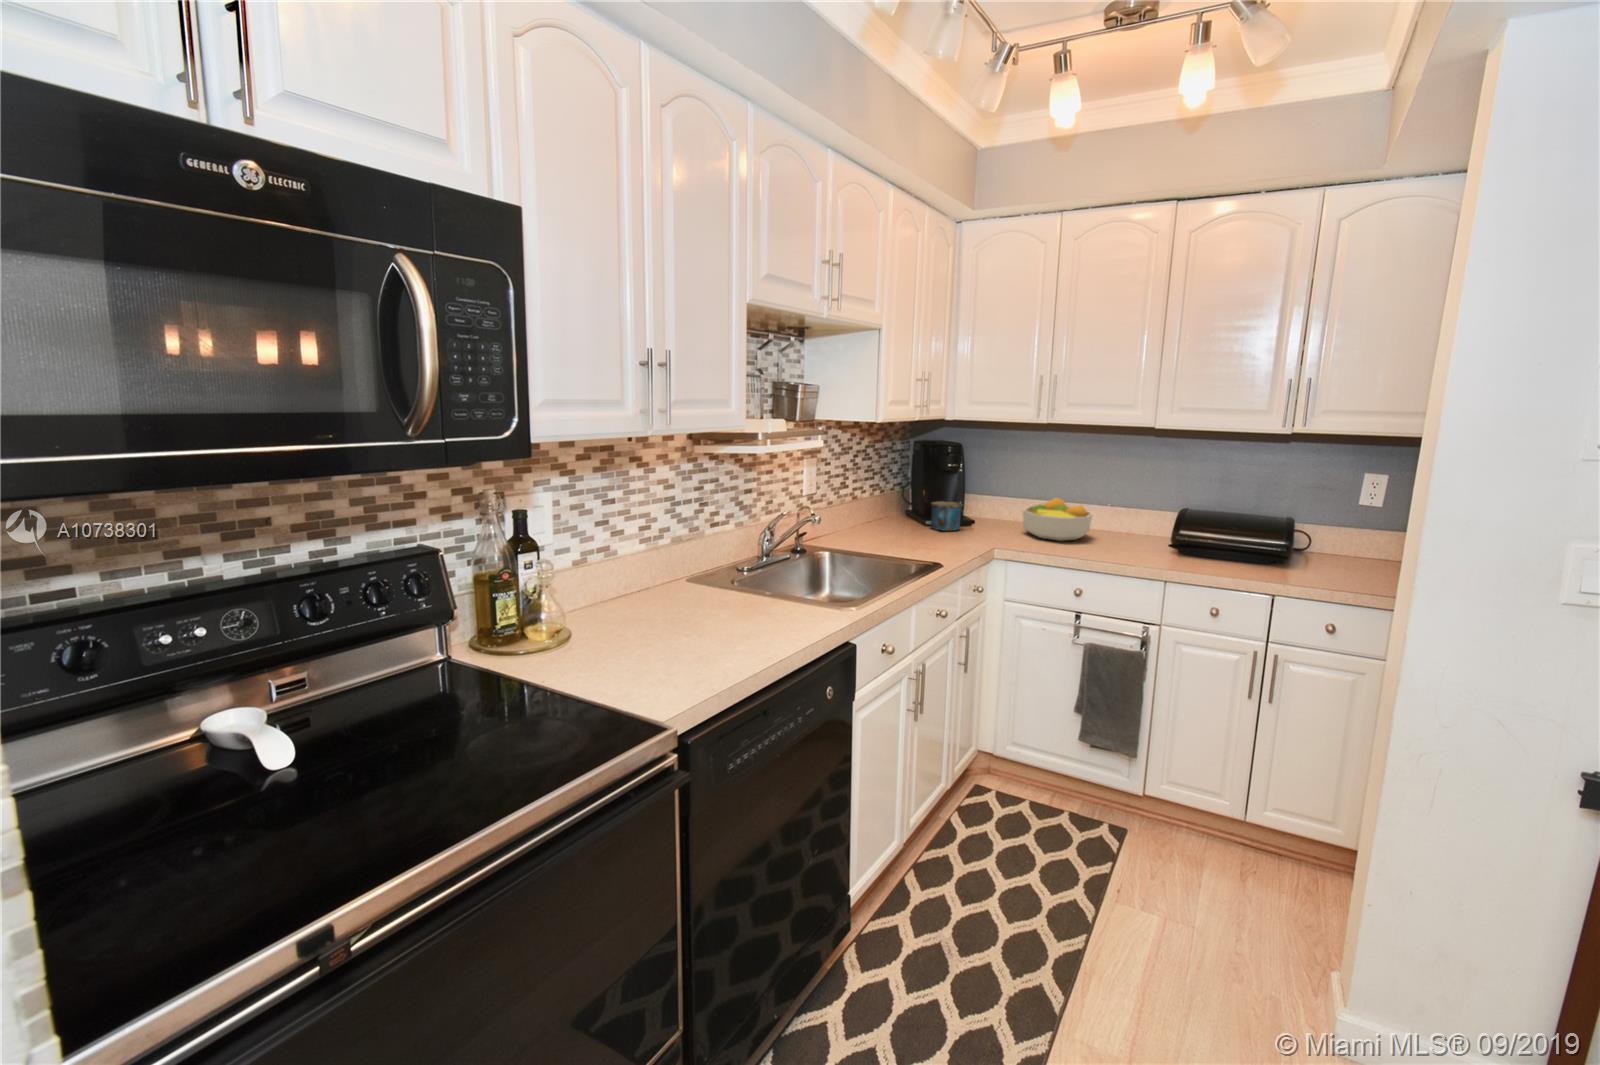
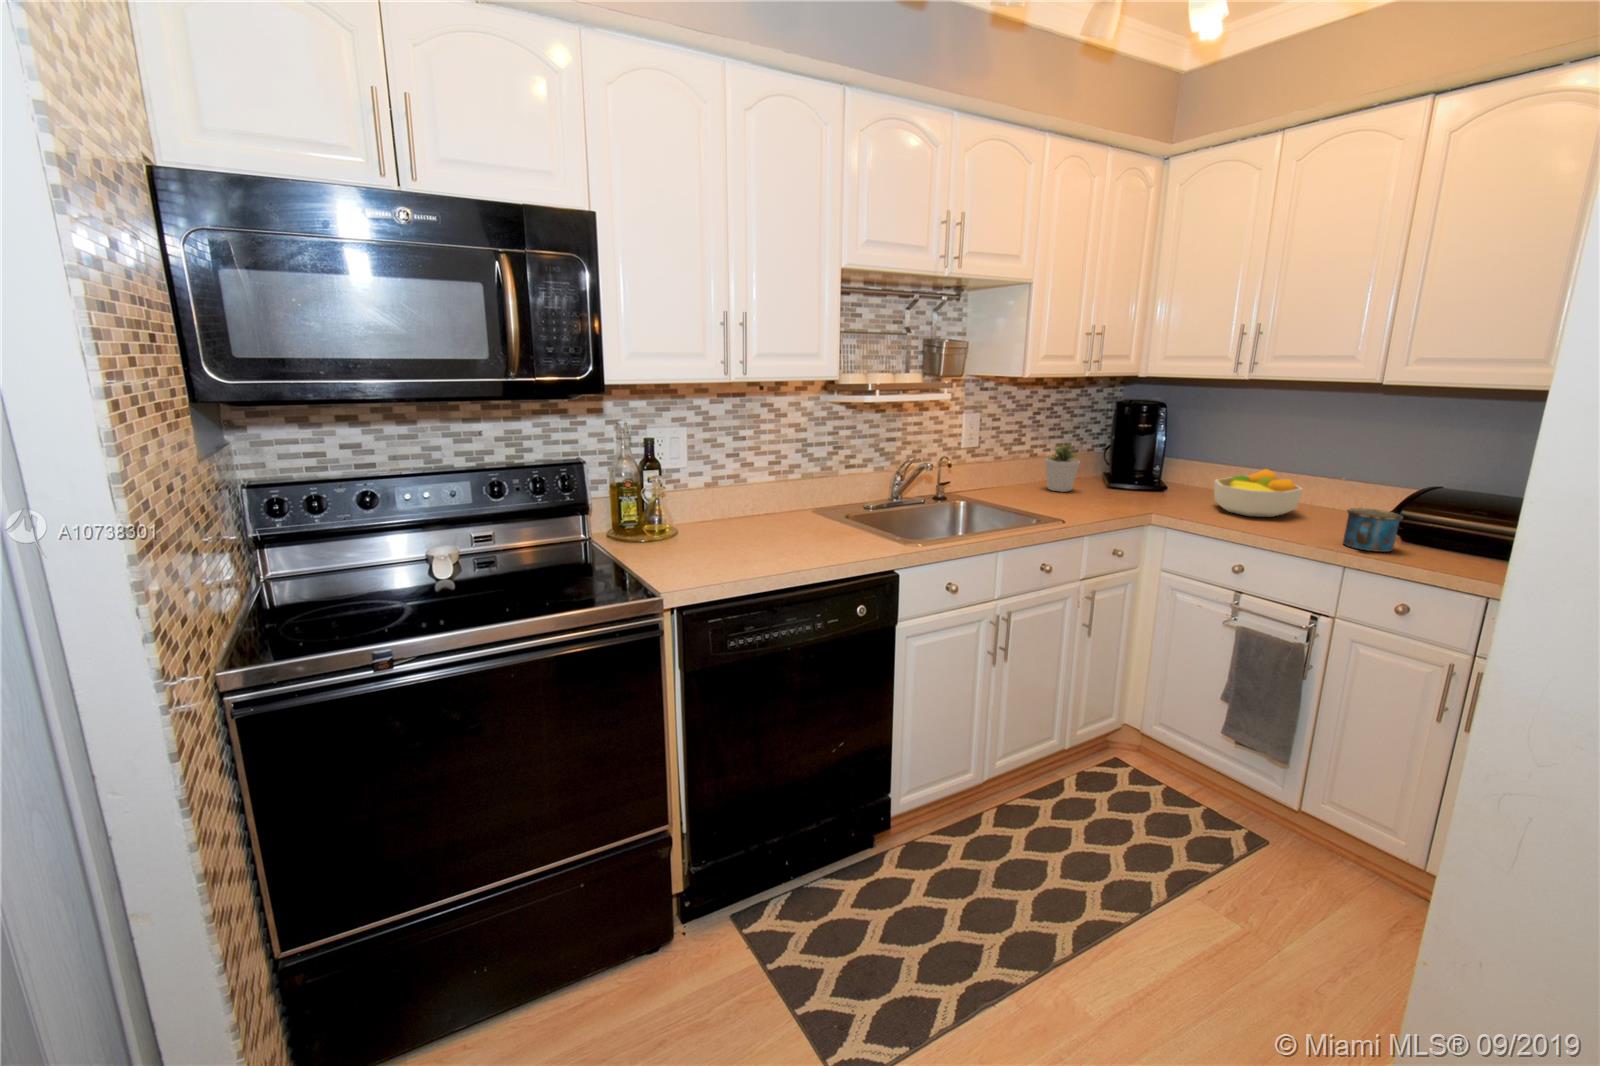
potted plant: none [875,480,909,532] -> present [1045,444,1080,492]
mug: present [931,501,962,531] -> present [1343,508,1402,552]

